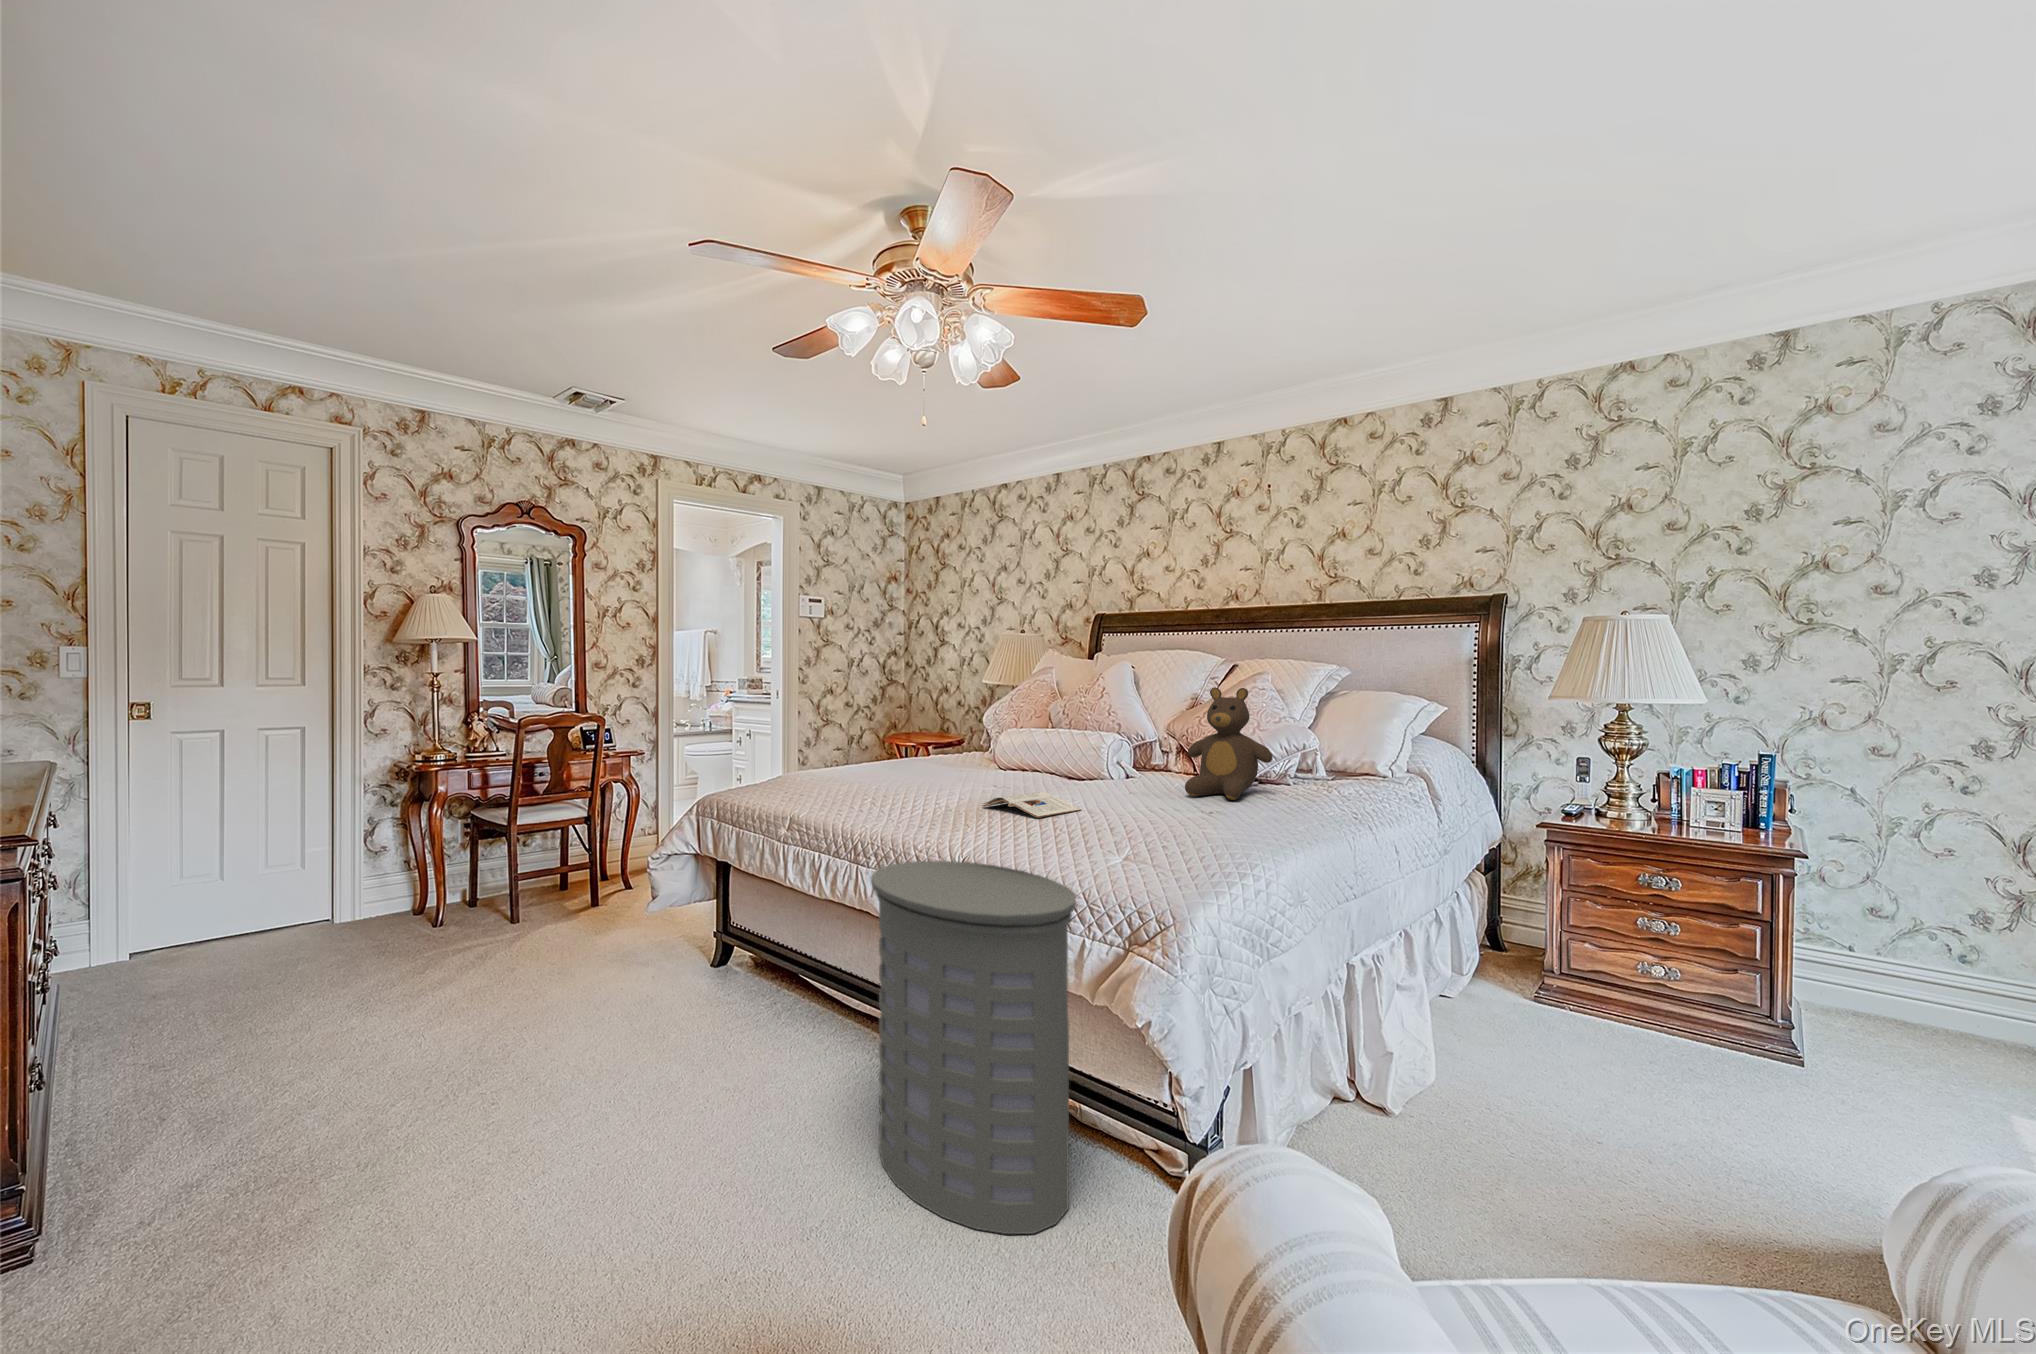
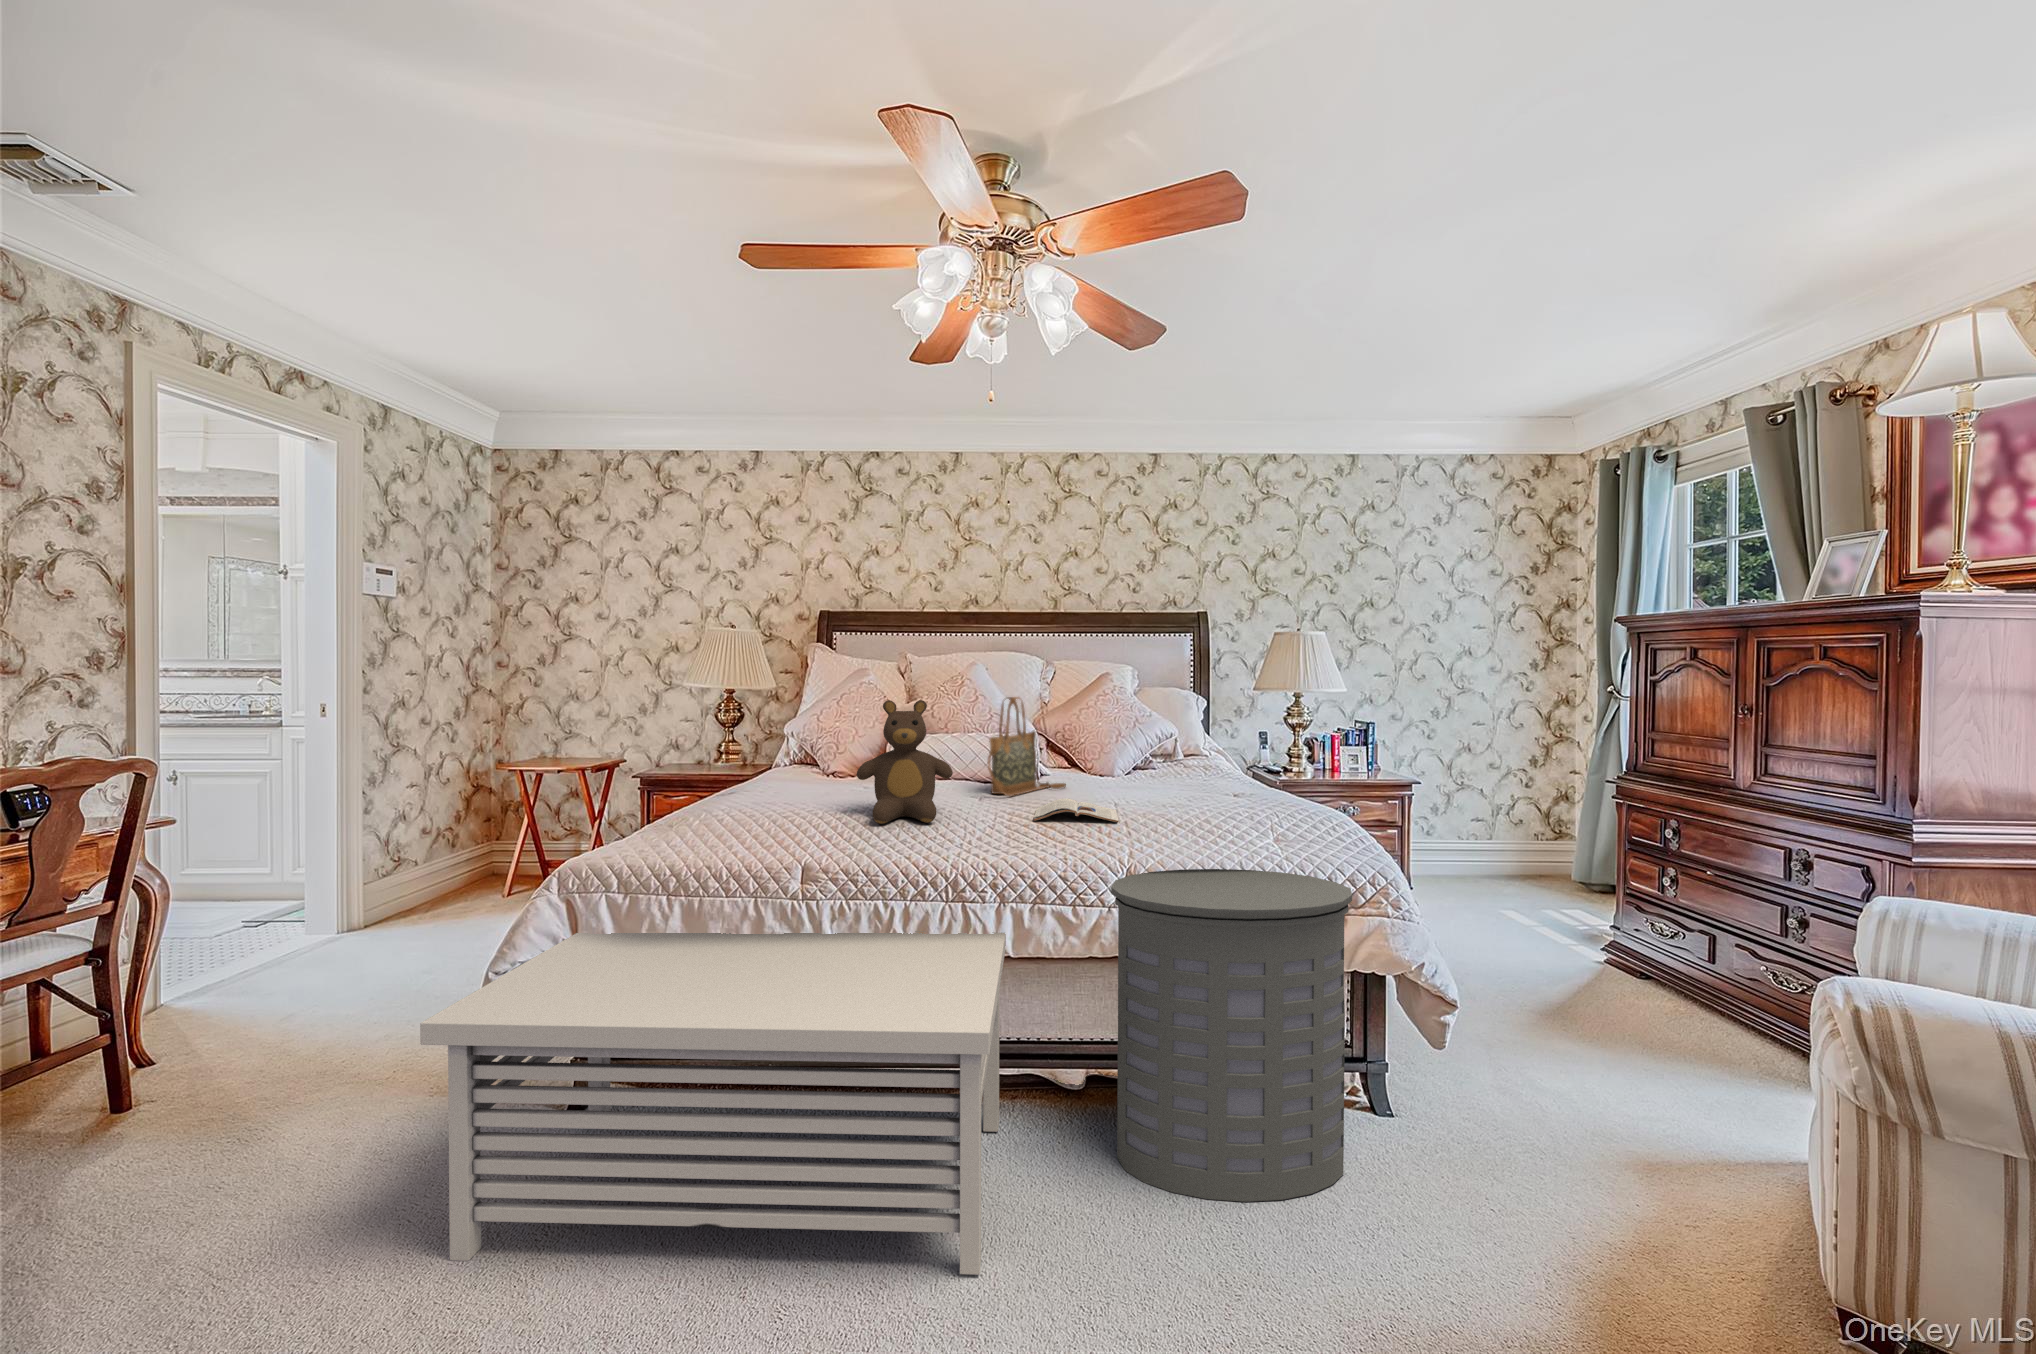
teddy bear: present [1185,687,1273,800] -> present [856,700,953,824]
handbag: none [1025,691,1128,788] -> present [988,697,1066,796]
storage bench: none [542,840,883,1139] -> present [420,931,1006,1275]

